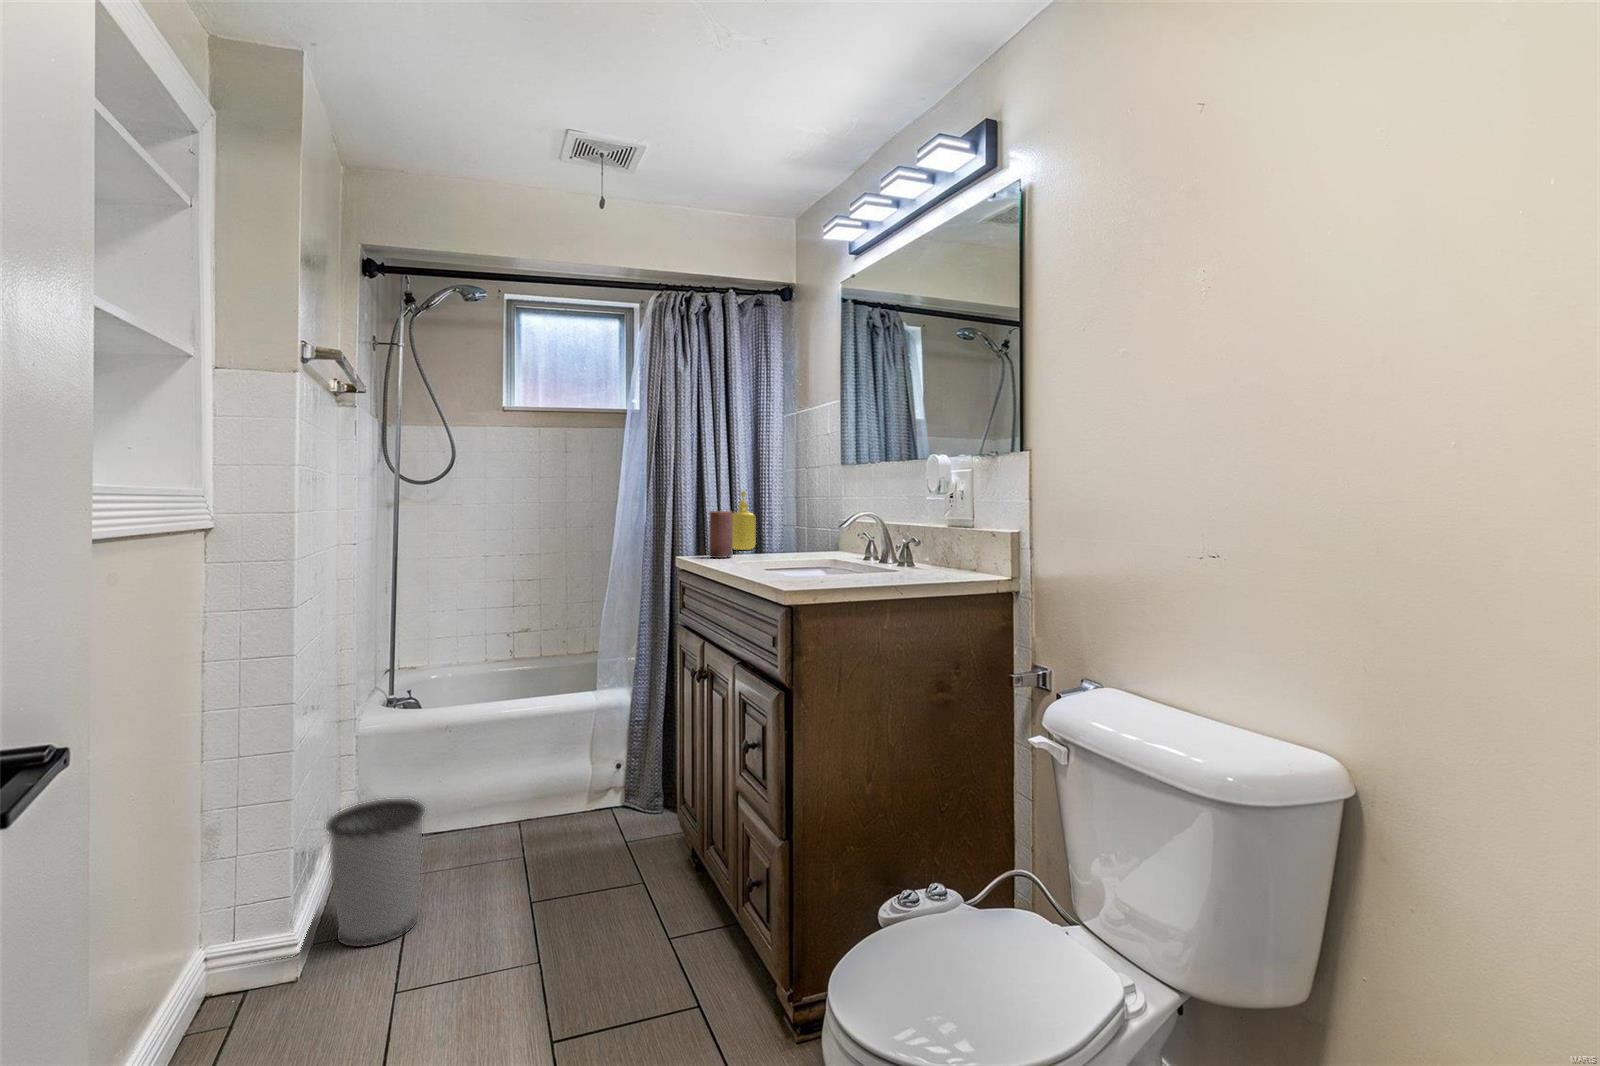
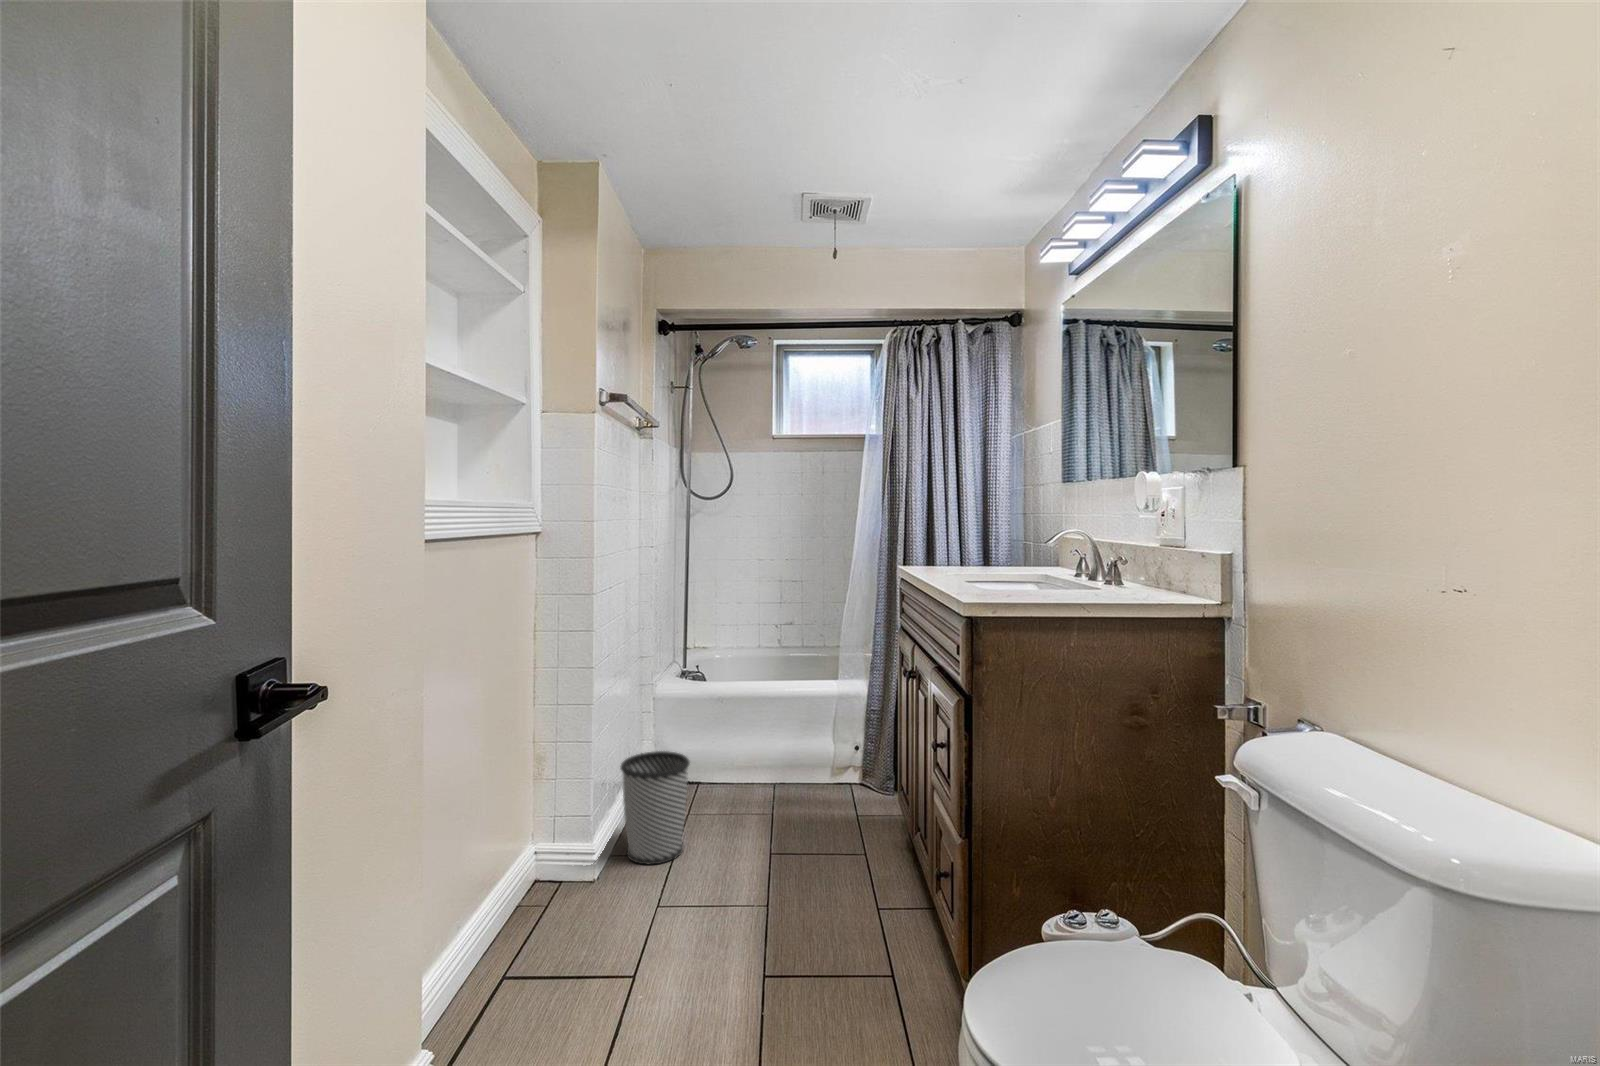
soap dispenser: present [732,492,756,550] -> none [956,506,982,560]
candle: present [709,511,733,558] -> none [929,525,951,568]

